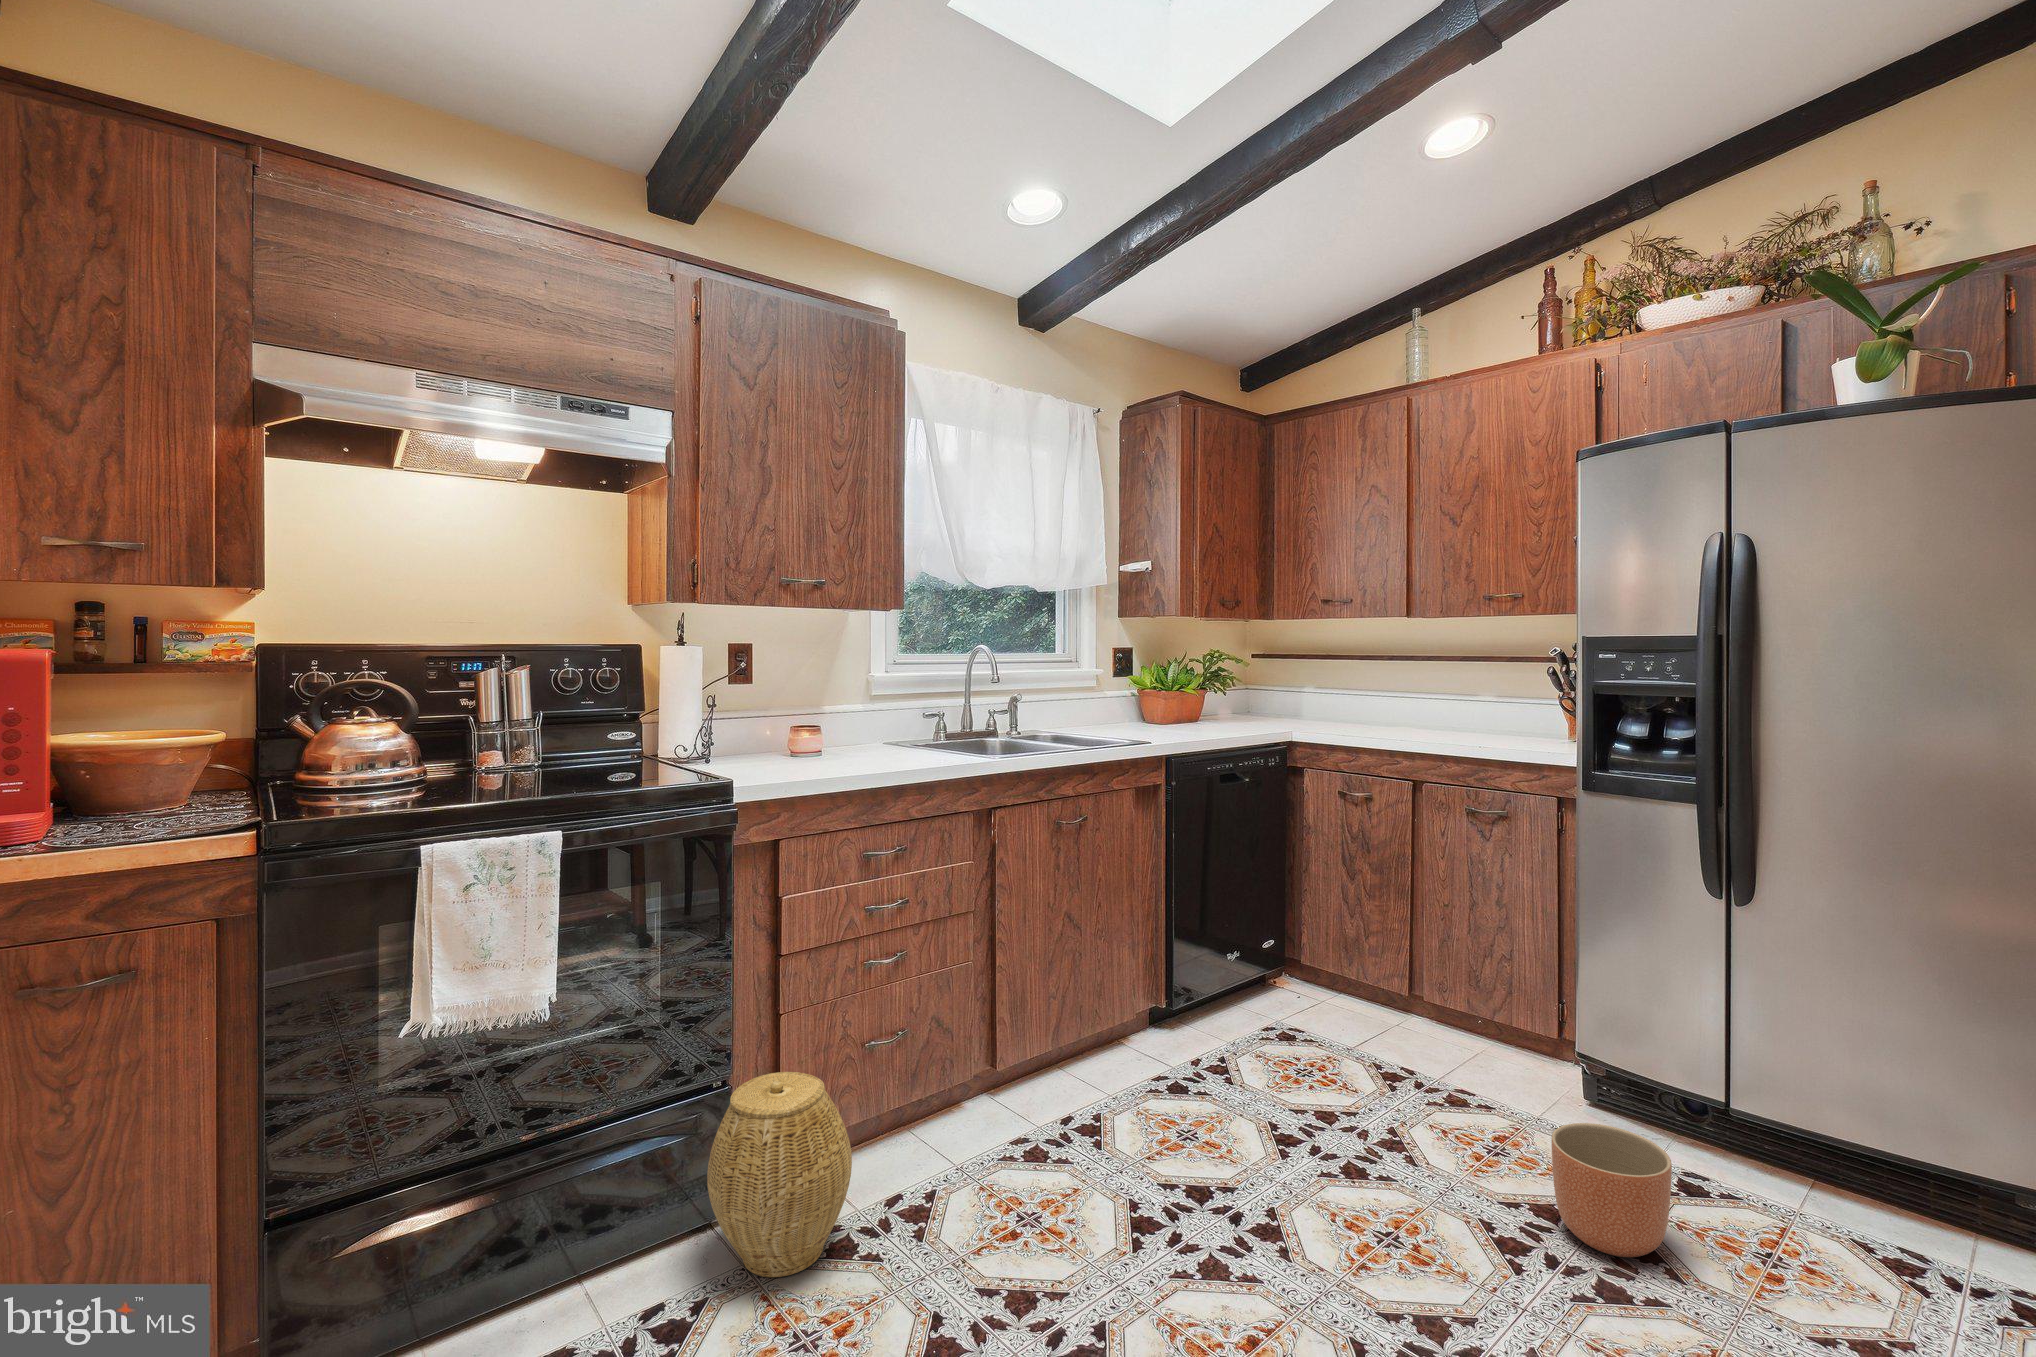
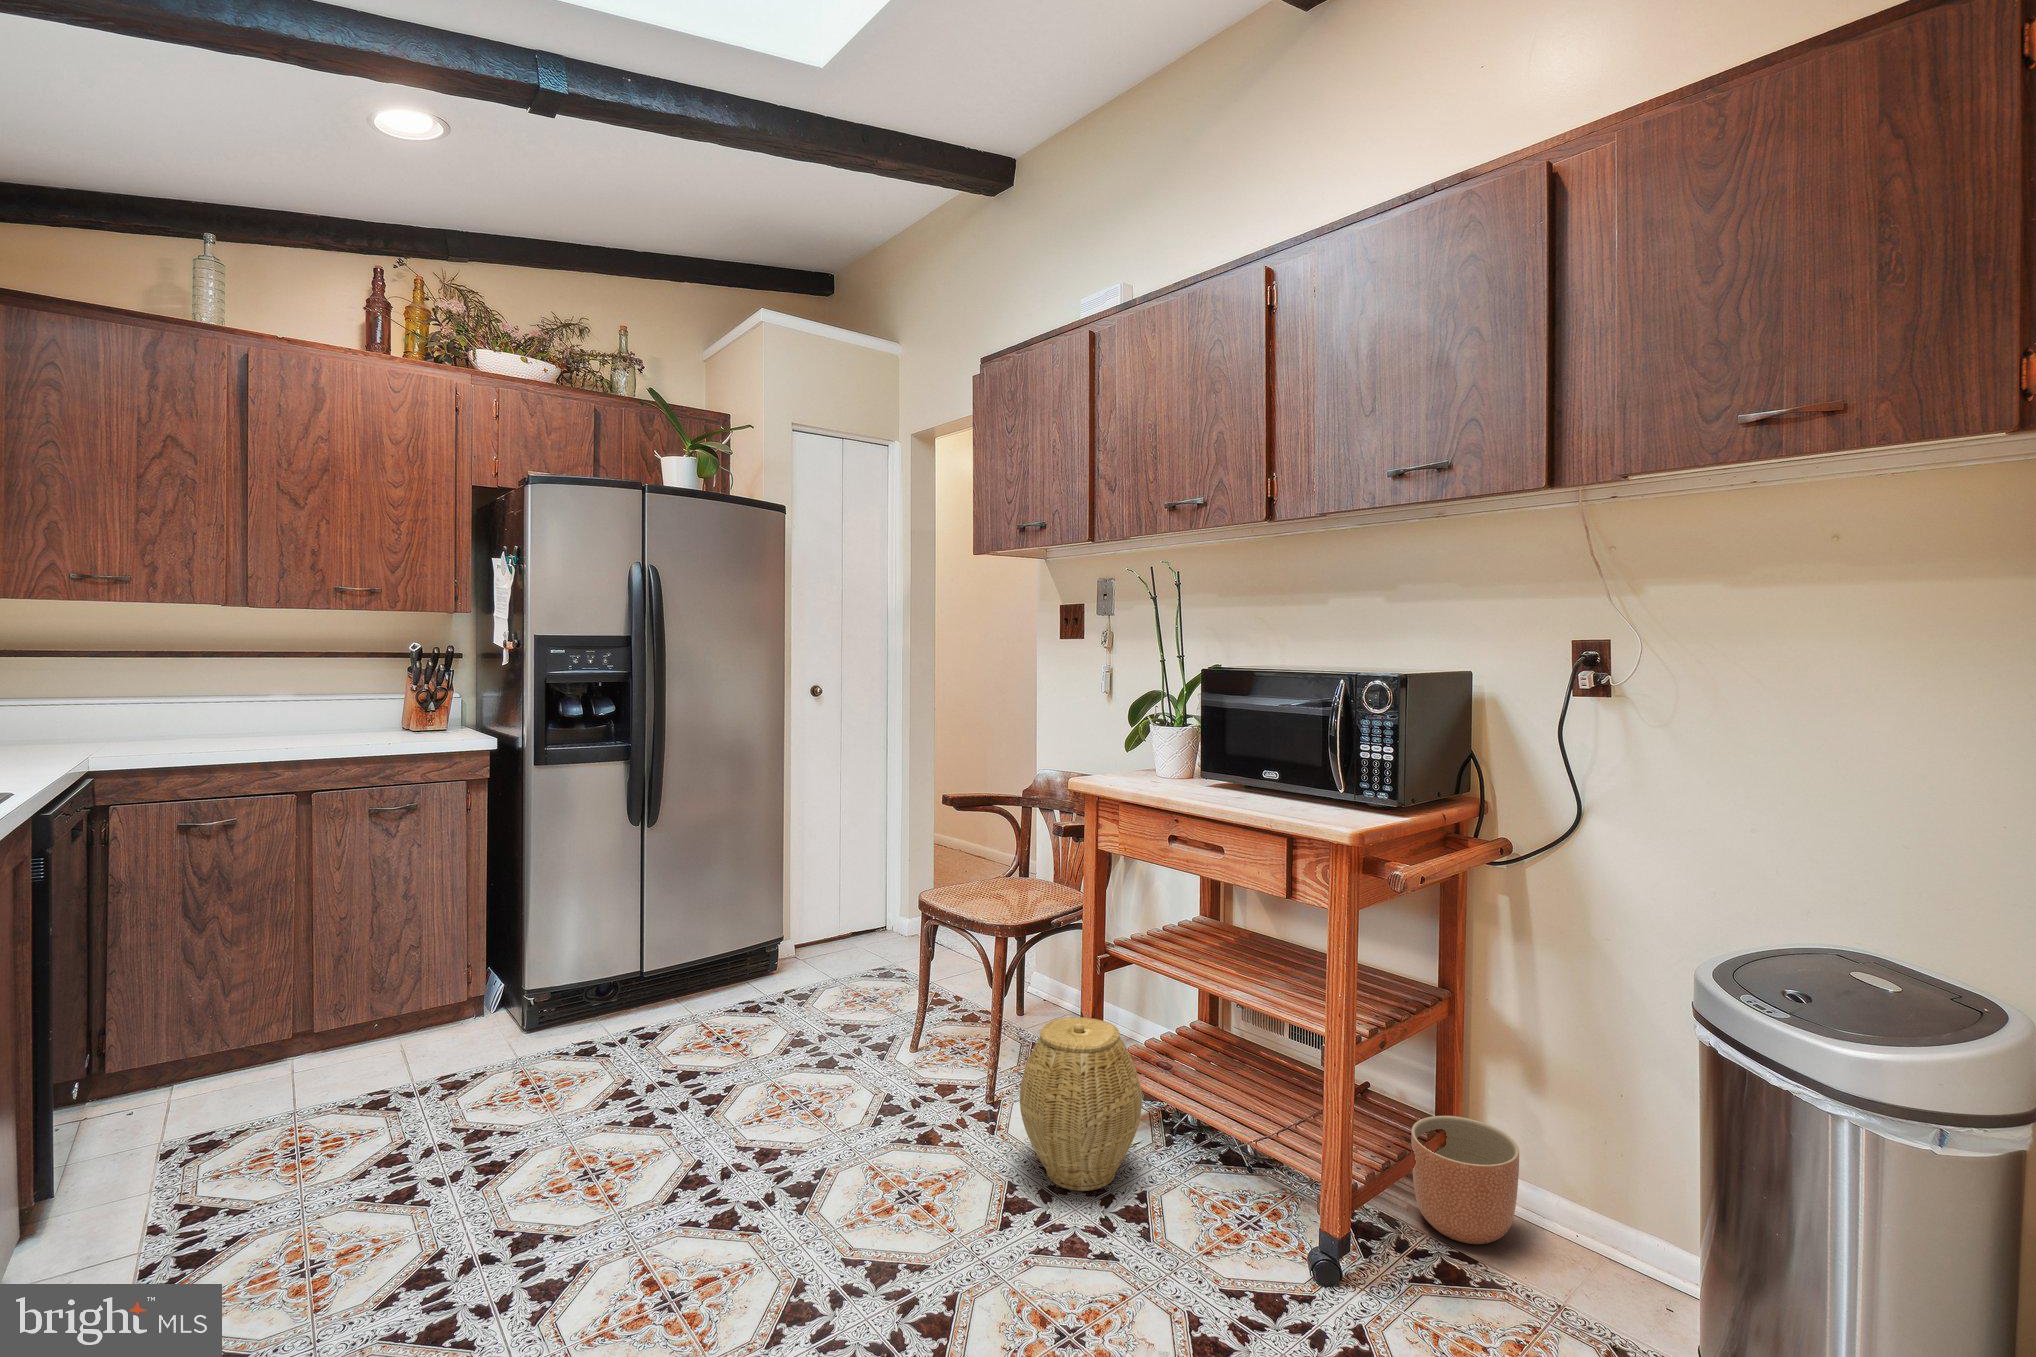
woven basket: present [707,1072,852,1277] -> present [1020,1017,1142,1191]

